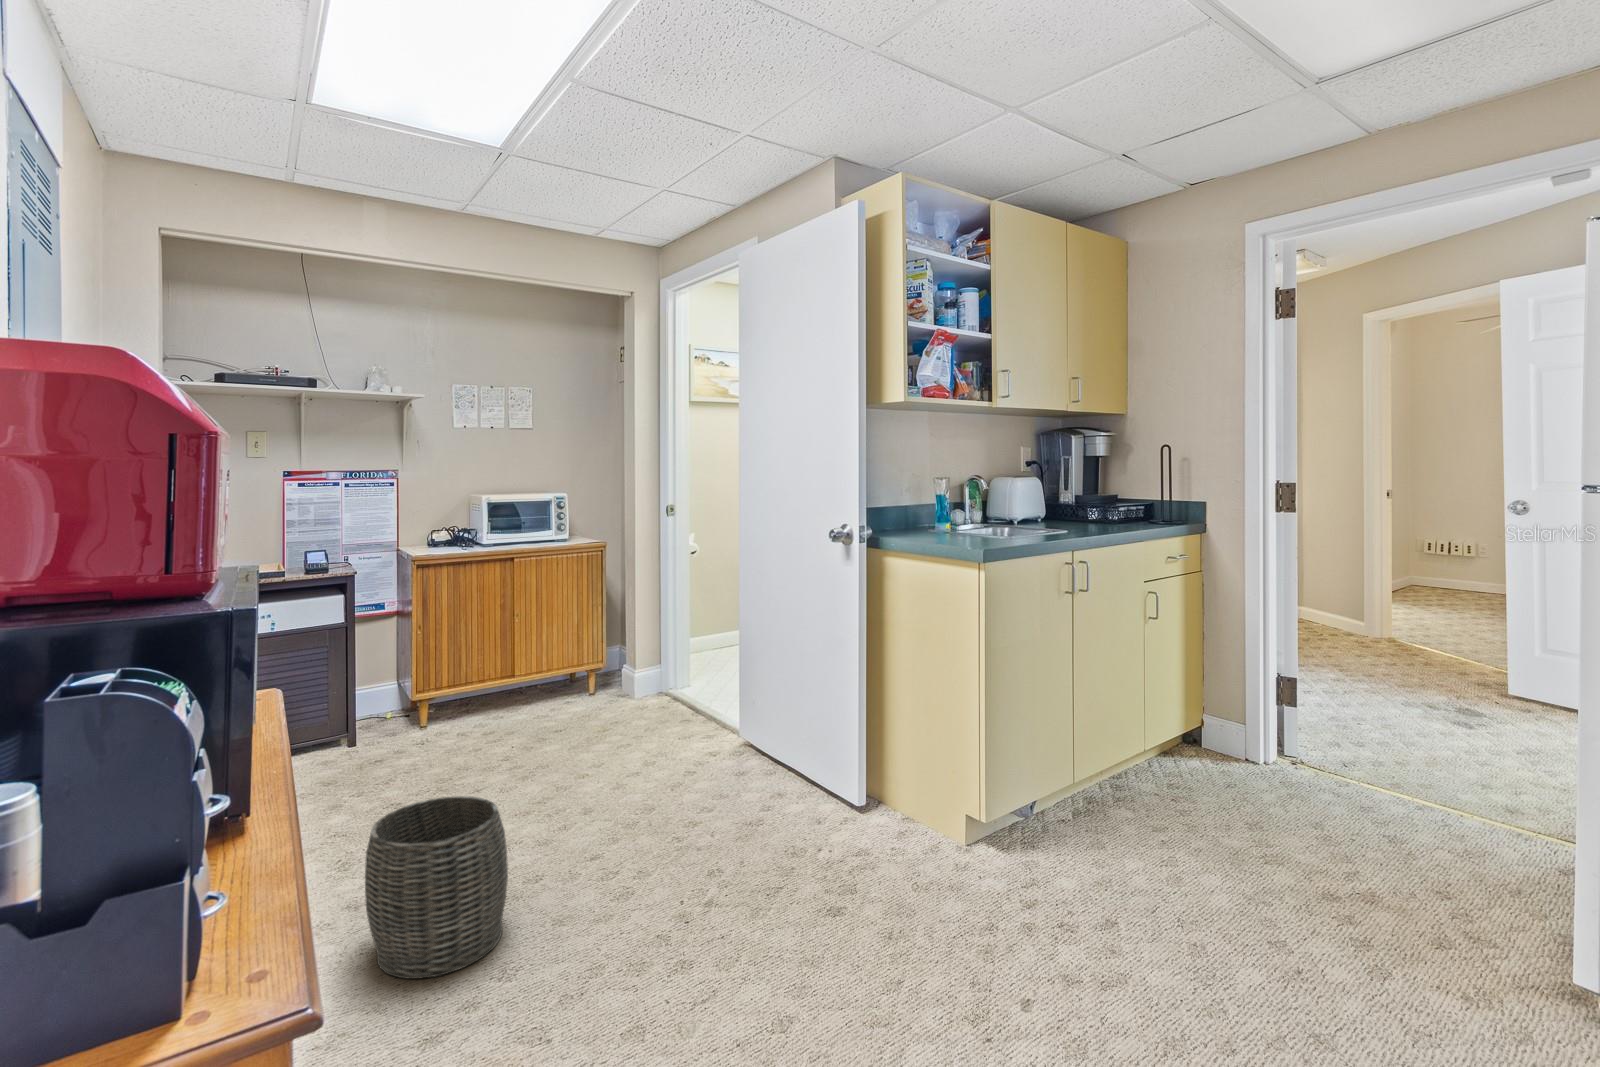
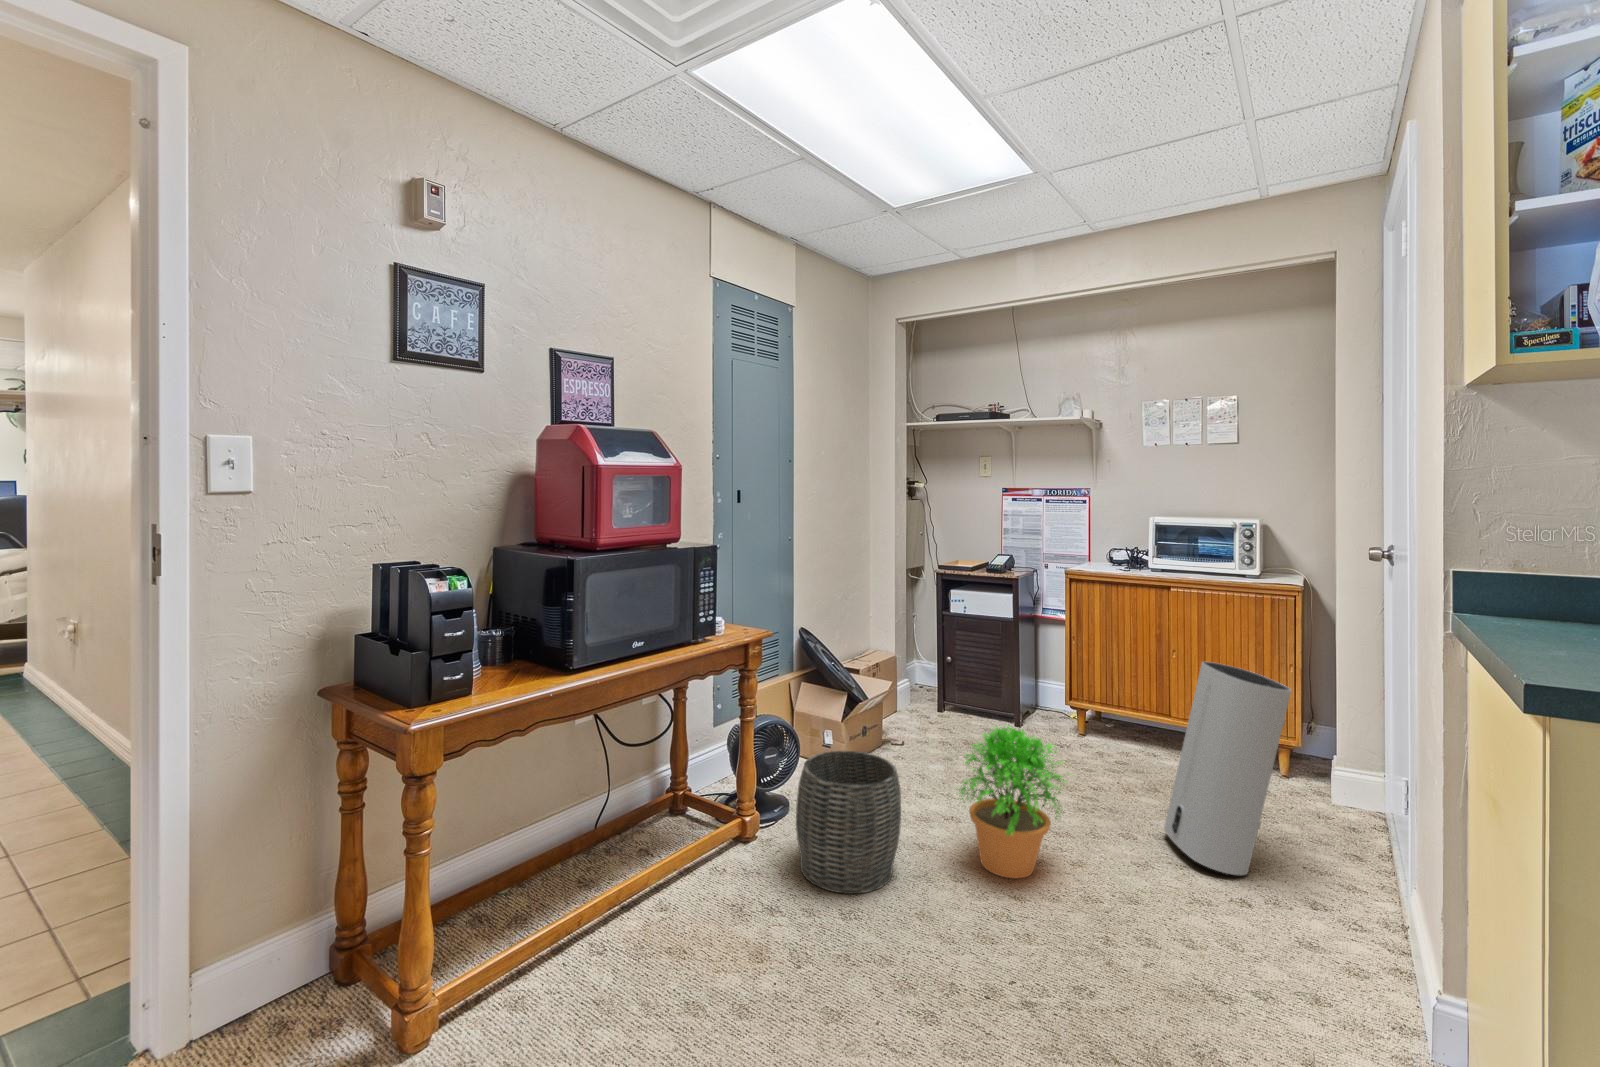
air purifier: none [620,612,704,773] -> present [1164,662,1291,875]
potted plant: none [502,709,617,861] -> present [956,726,1074,878]

